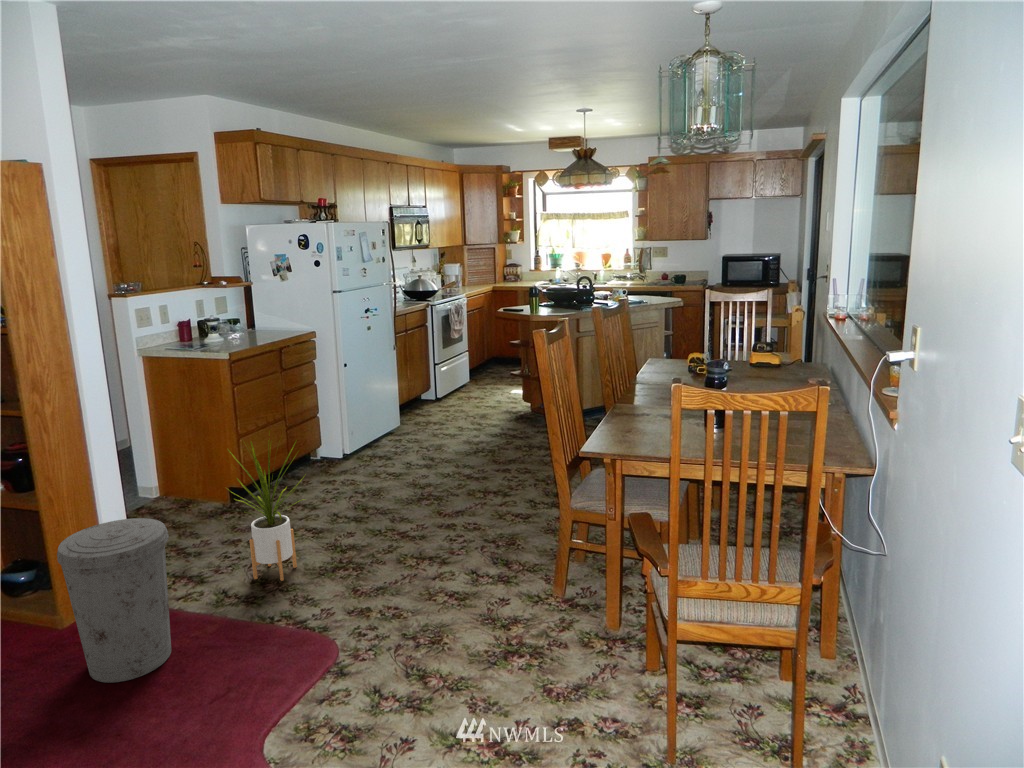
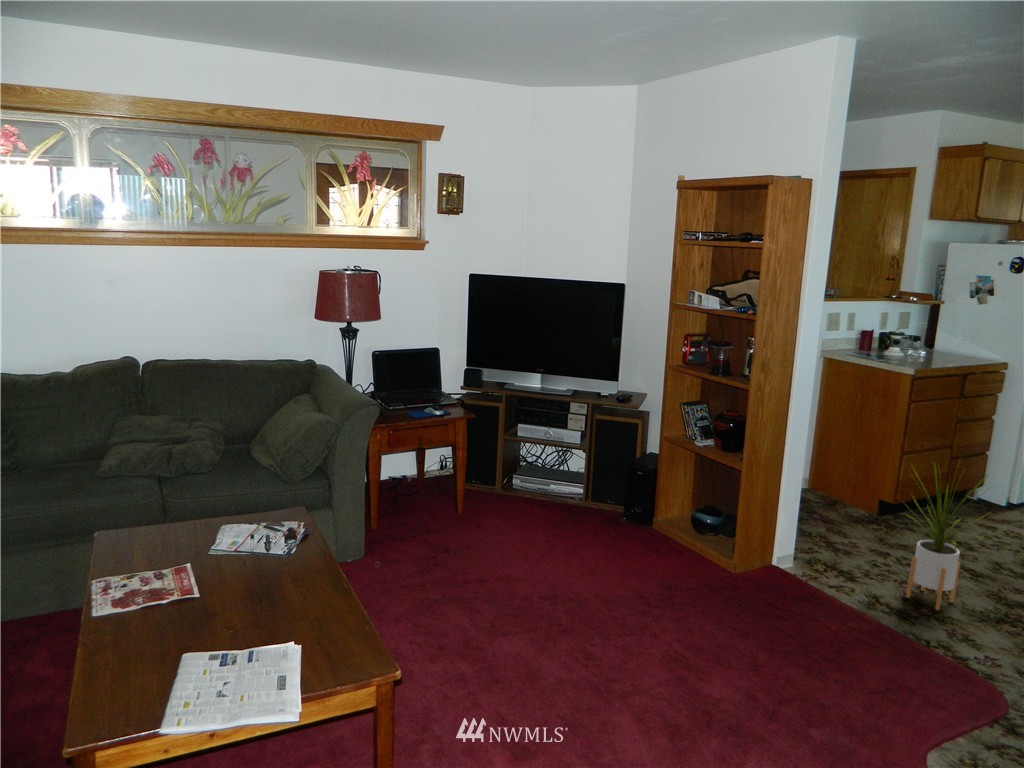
trash can: present [57,518,171,683] -> none [760,497,855,639]

